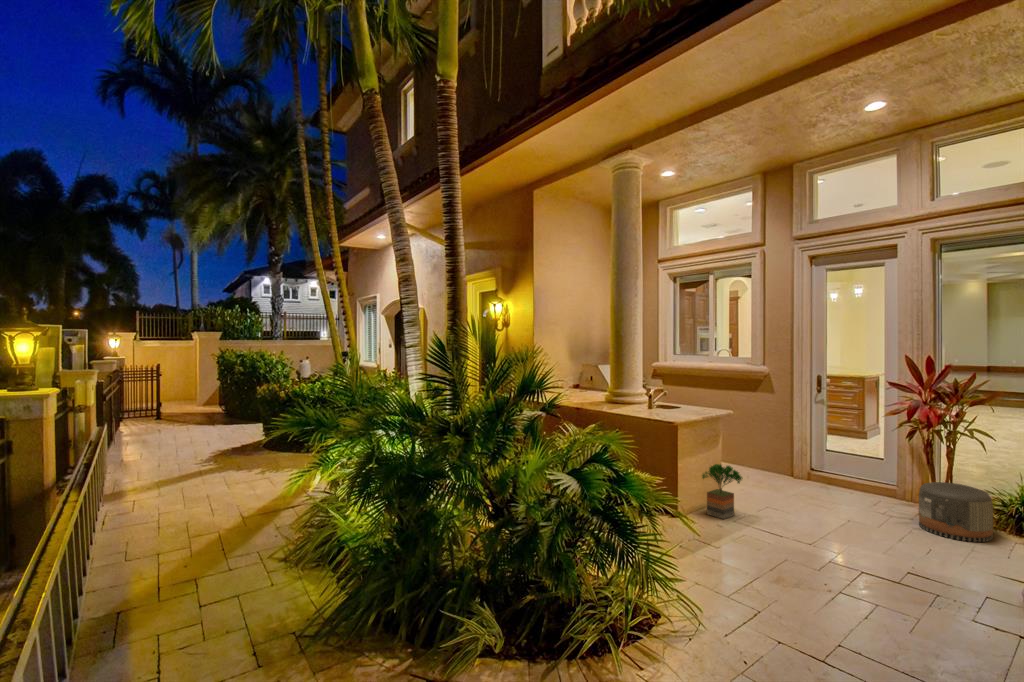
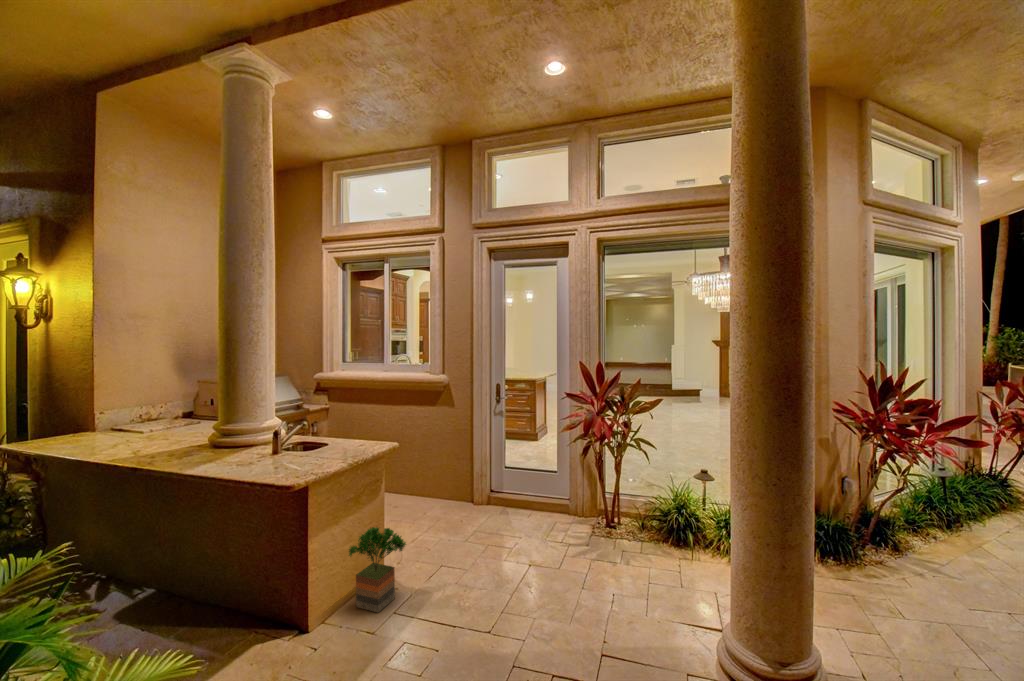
pouf: present [919,482,993,542] -> none [594,501,657,571]

